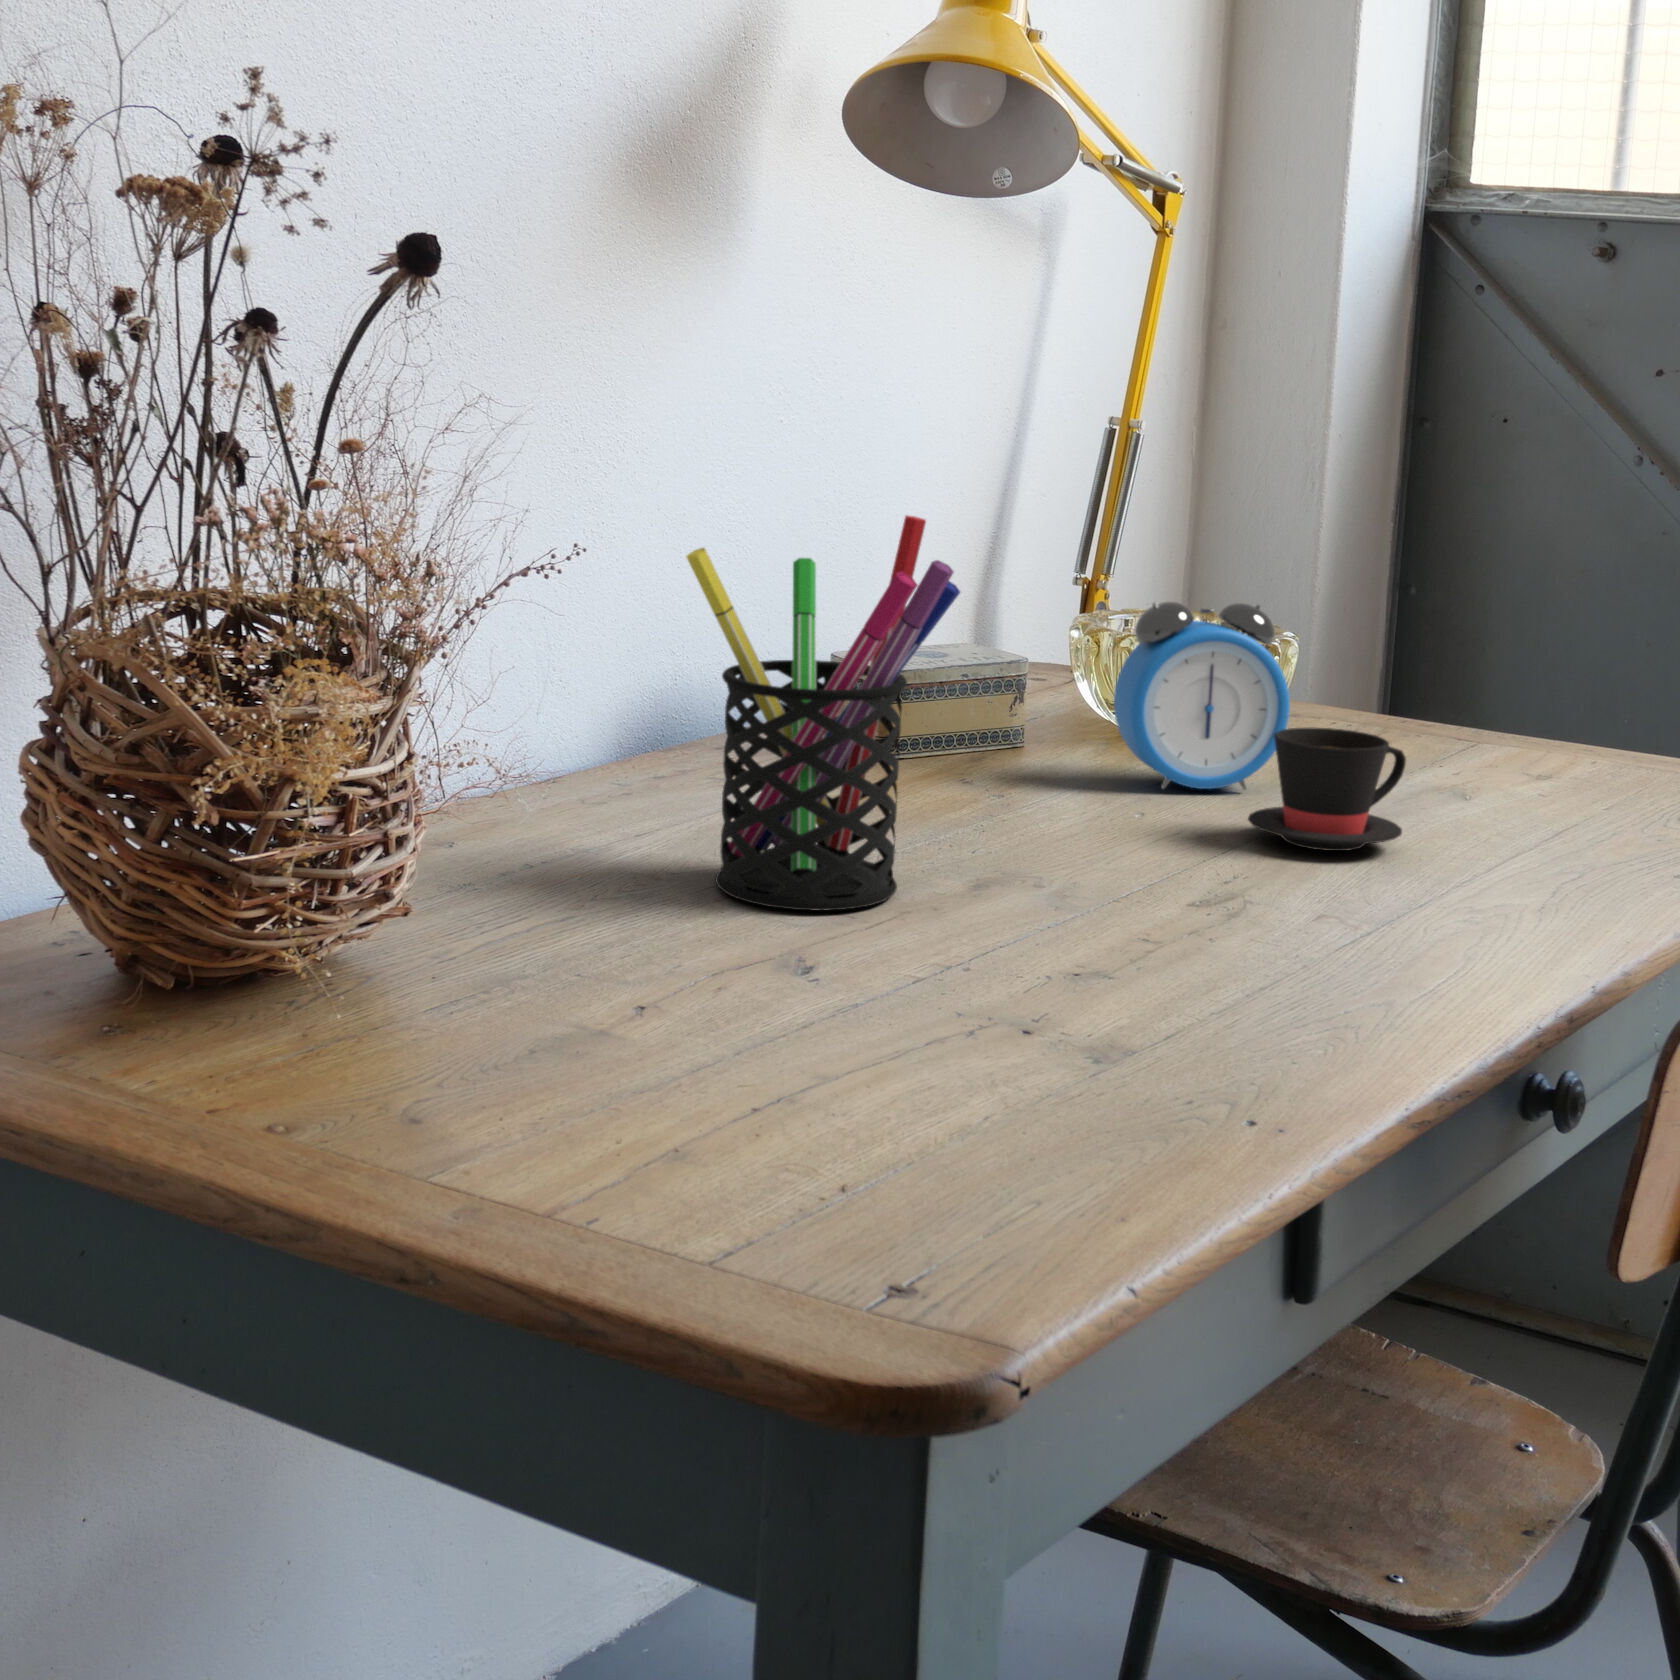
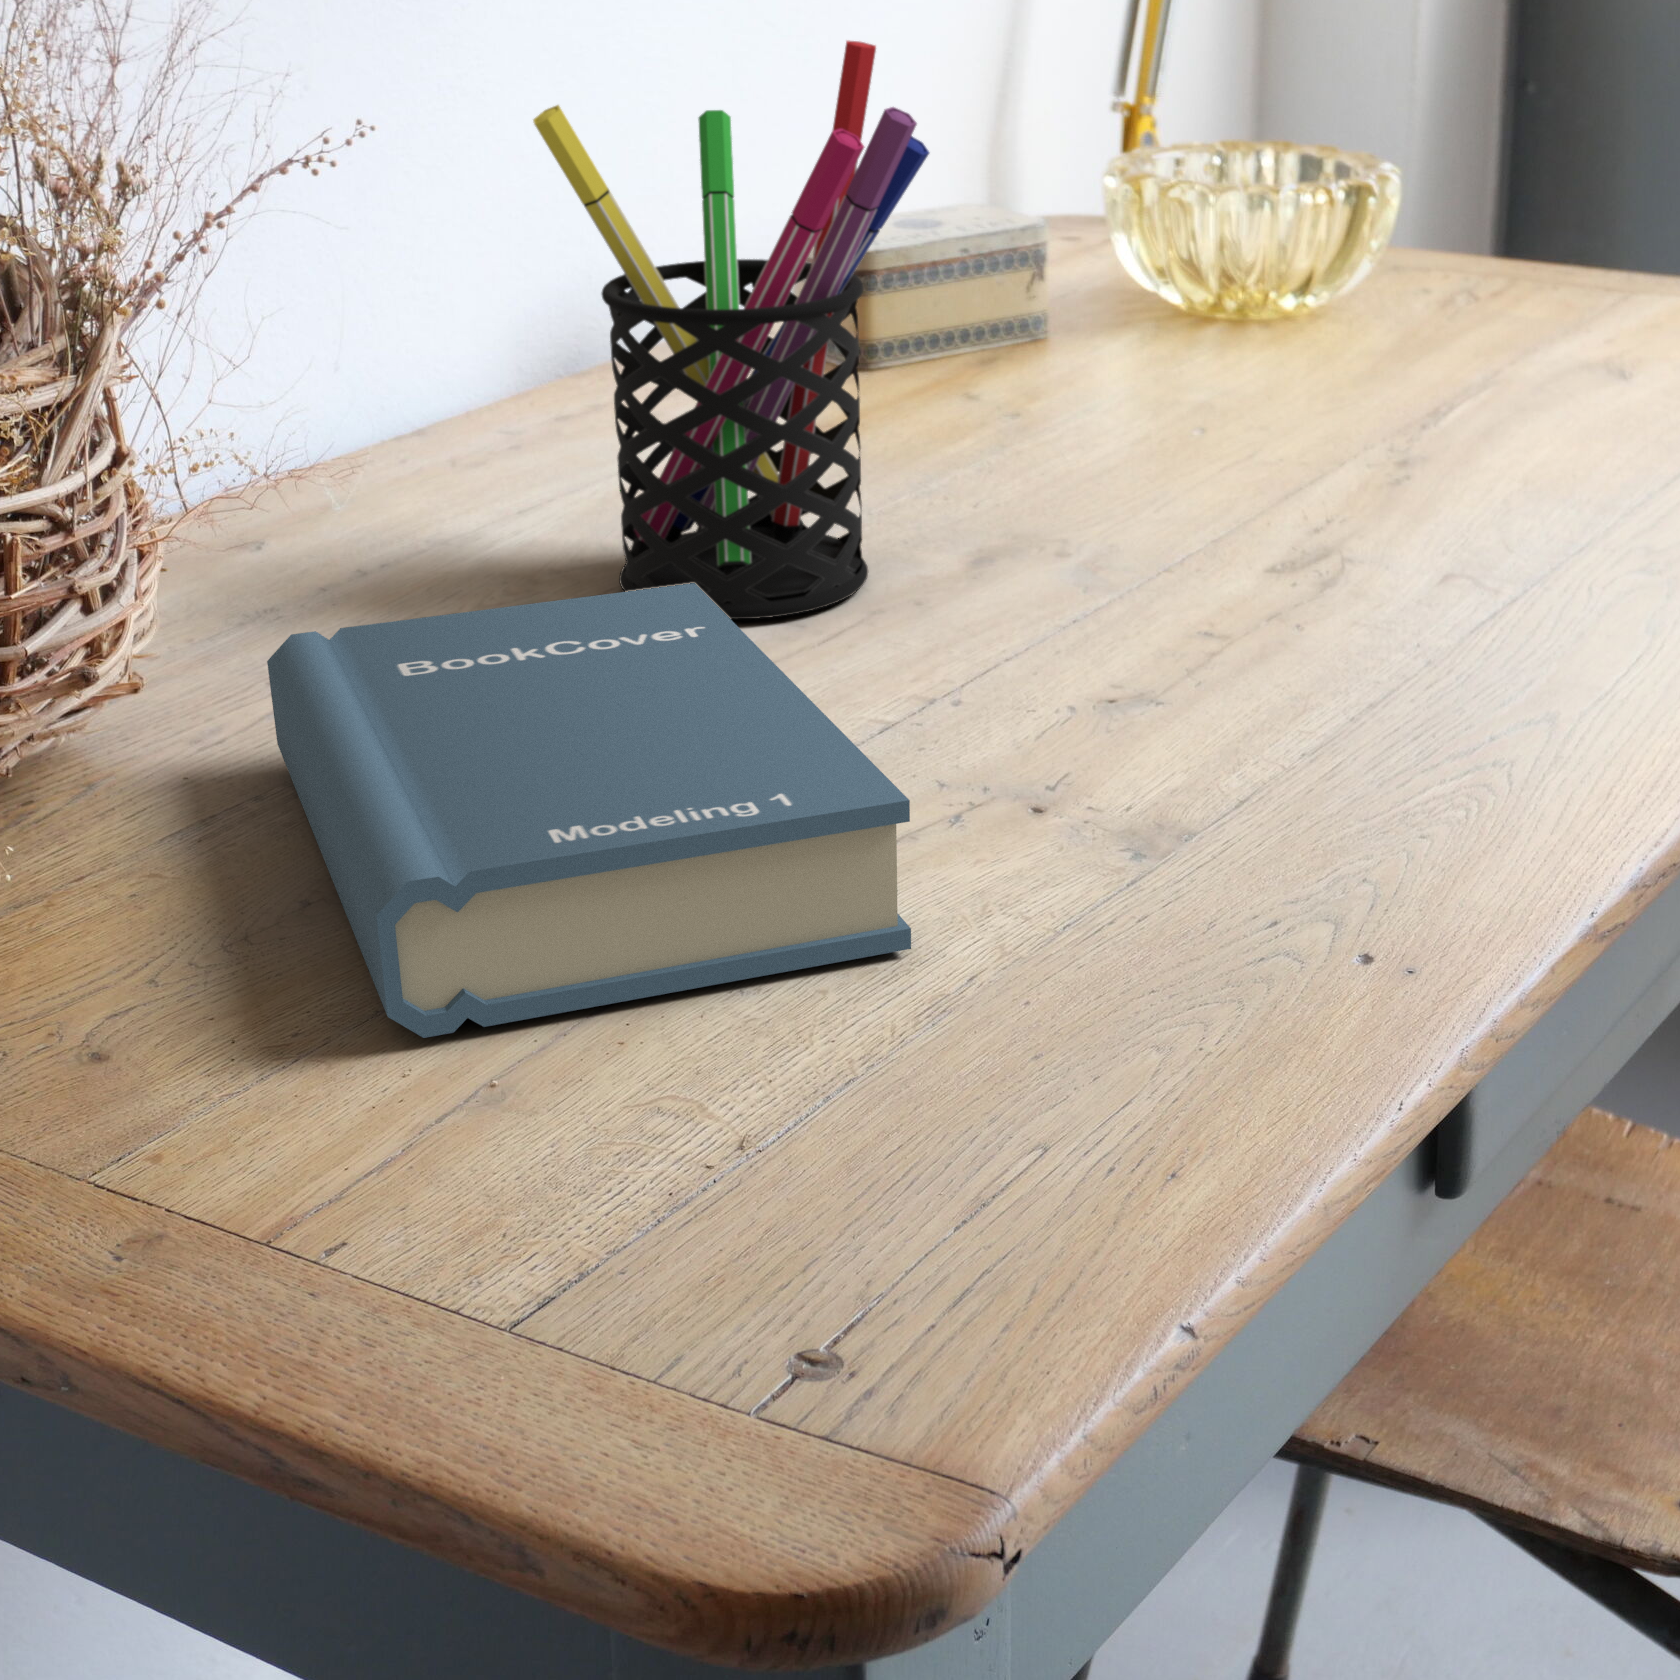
alarm clock: present [1114,602,1290,790] -> none [1161,133,1391,393]
teacup: present [1248,727,1406,851] -> none [1339,304,1547,473]
hardback book: none [492,871,949,1127] -> present [267,583,911,1038]

